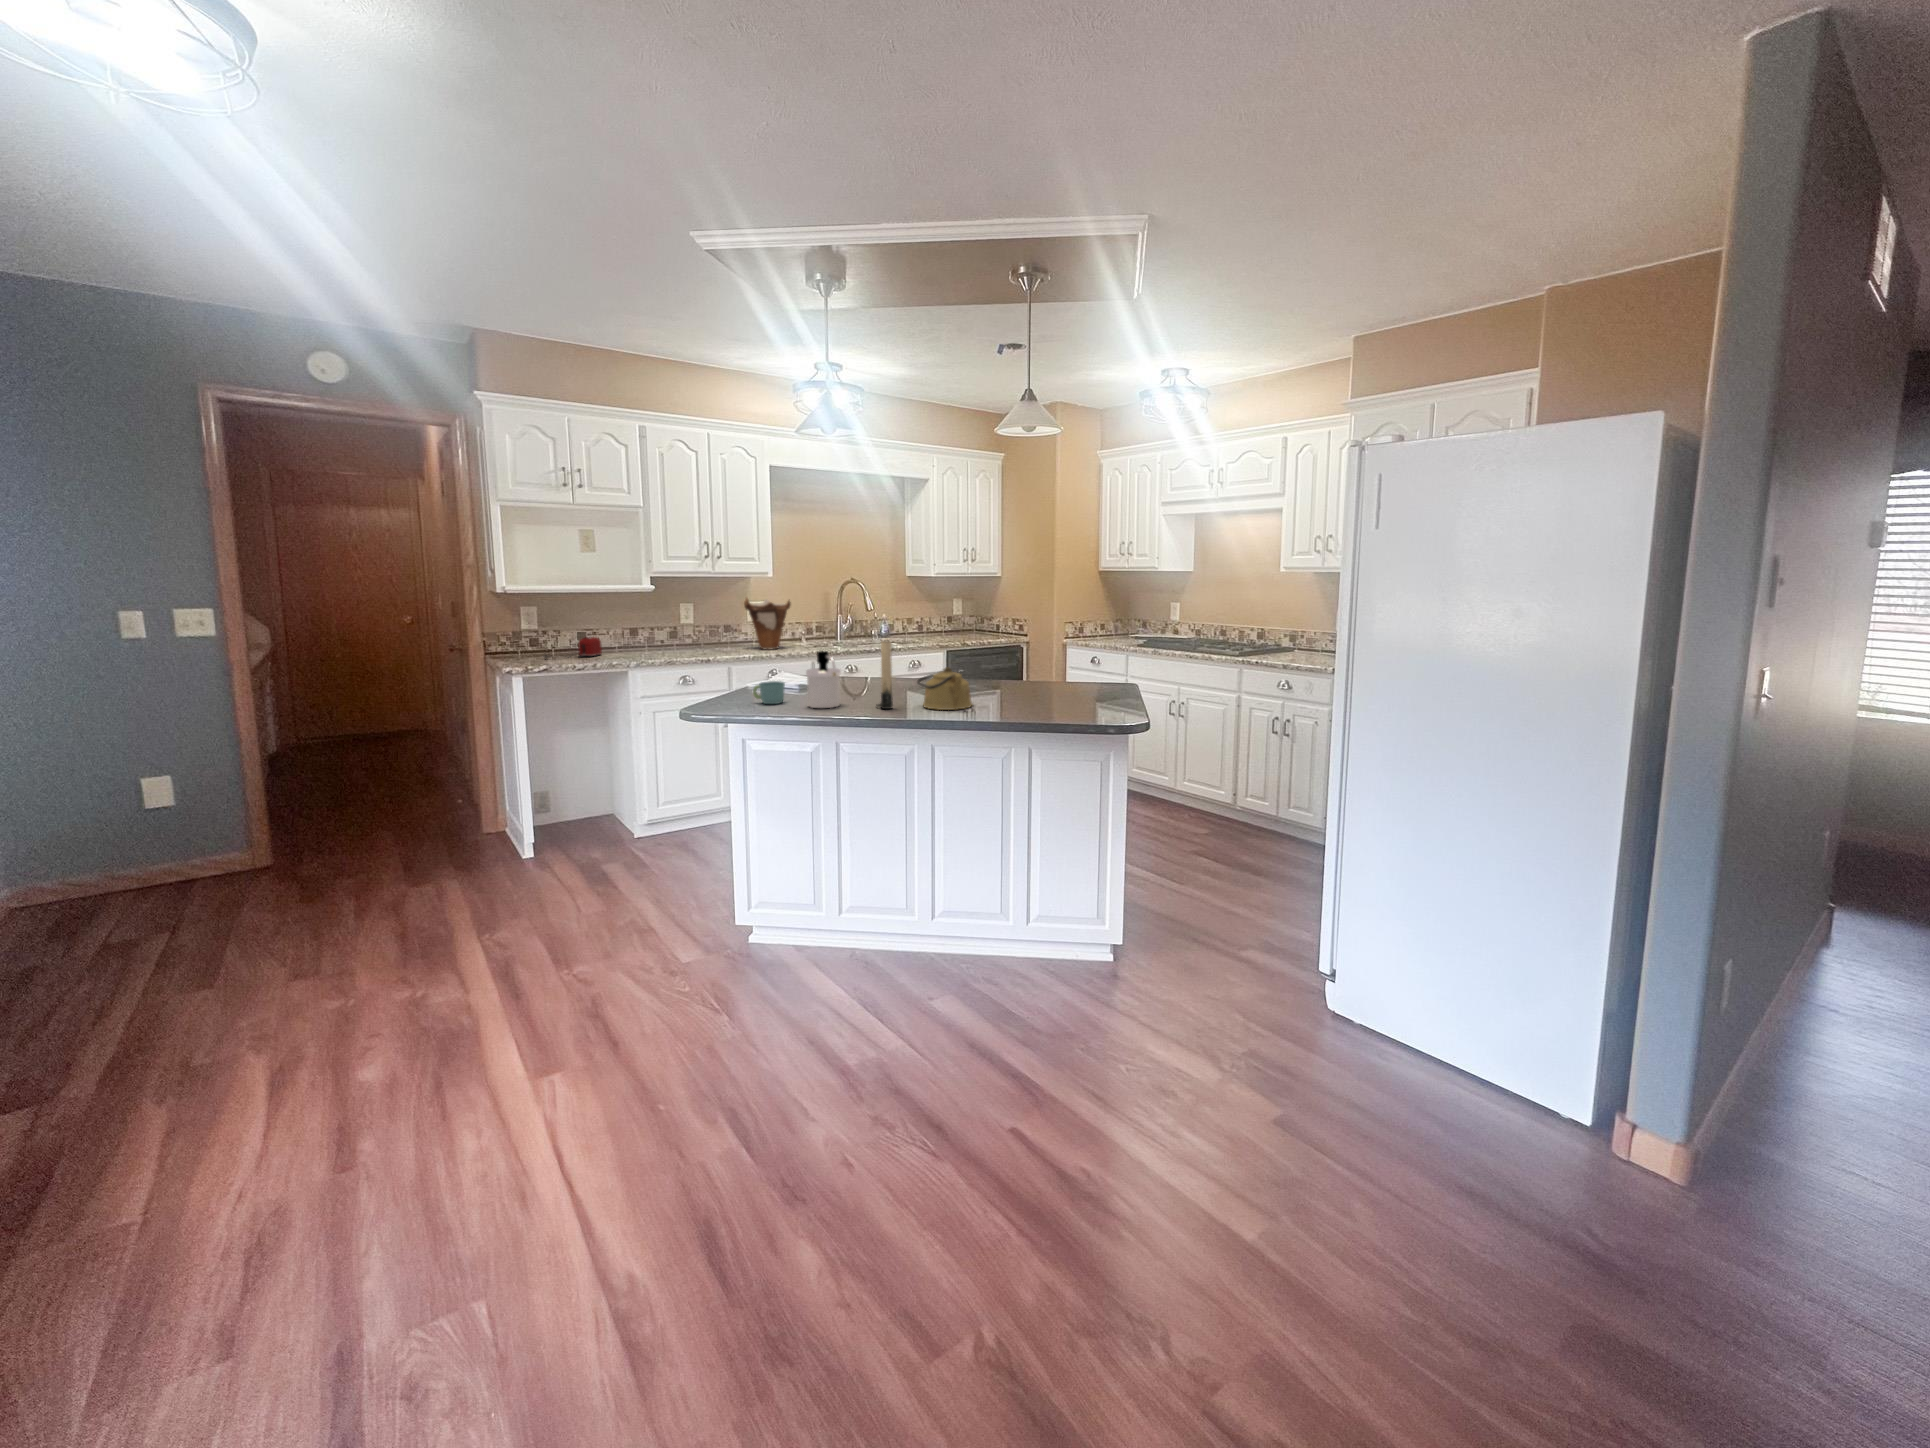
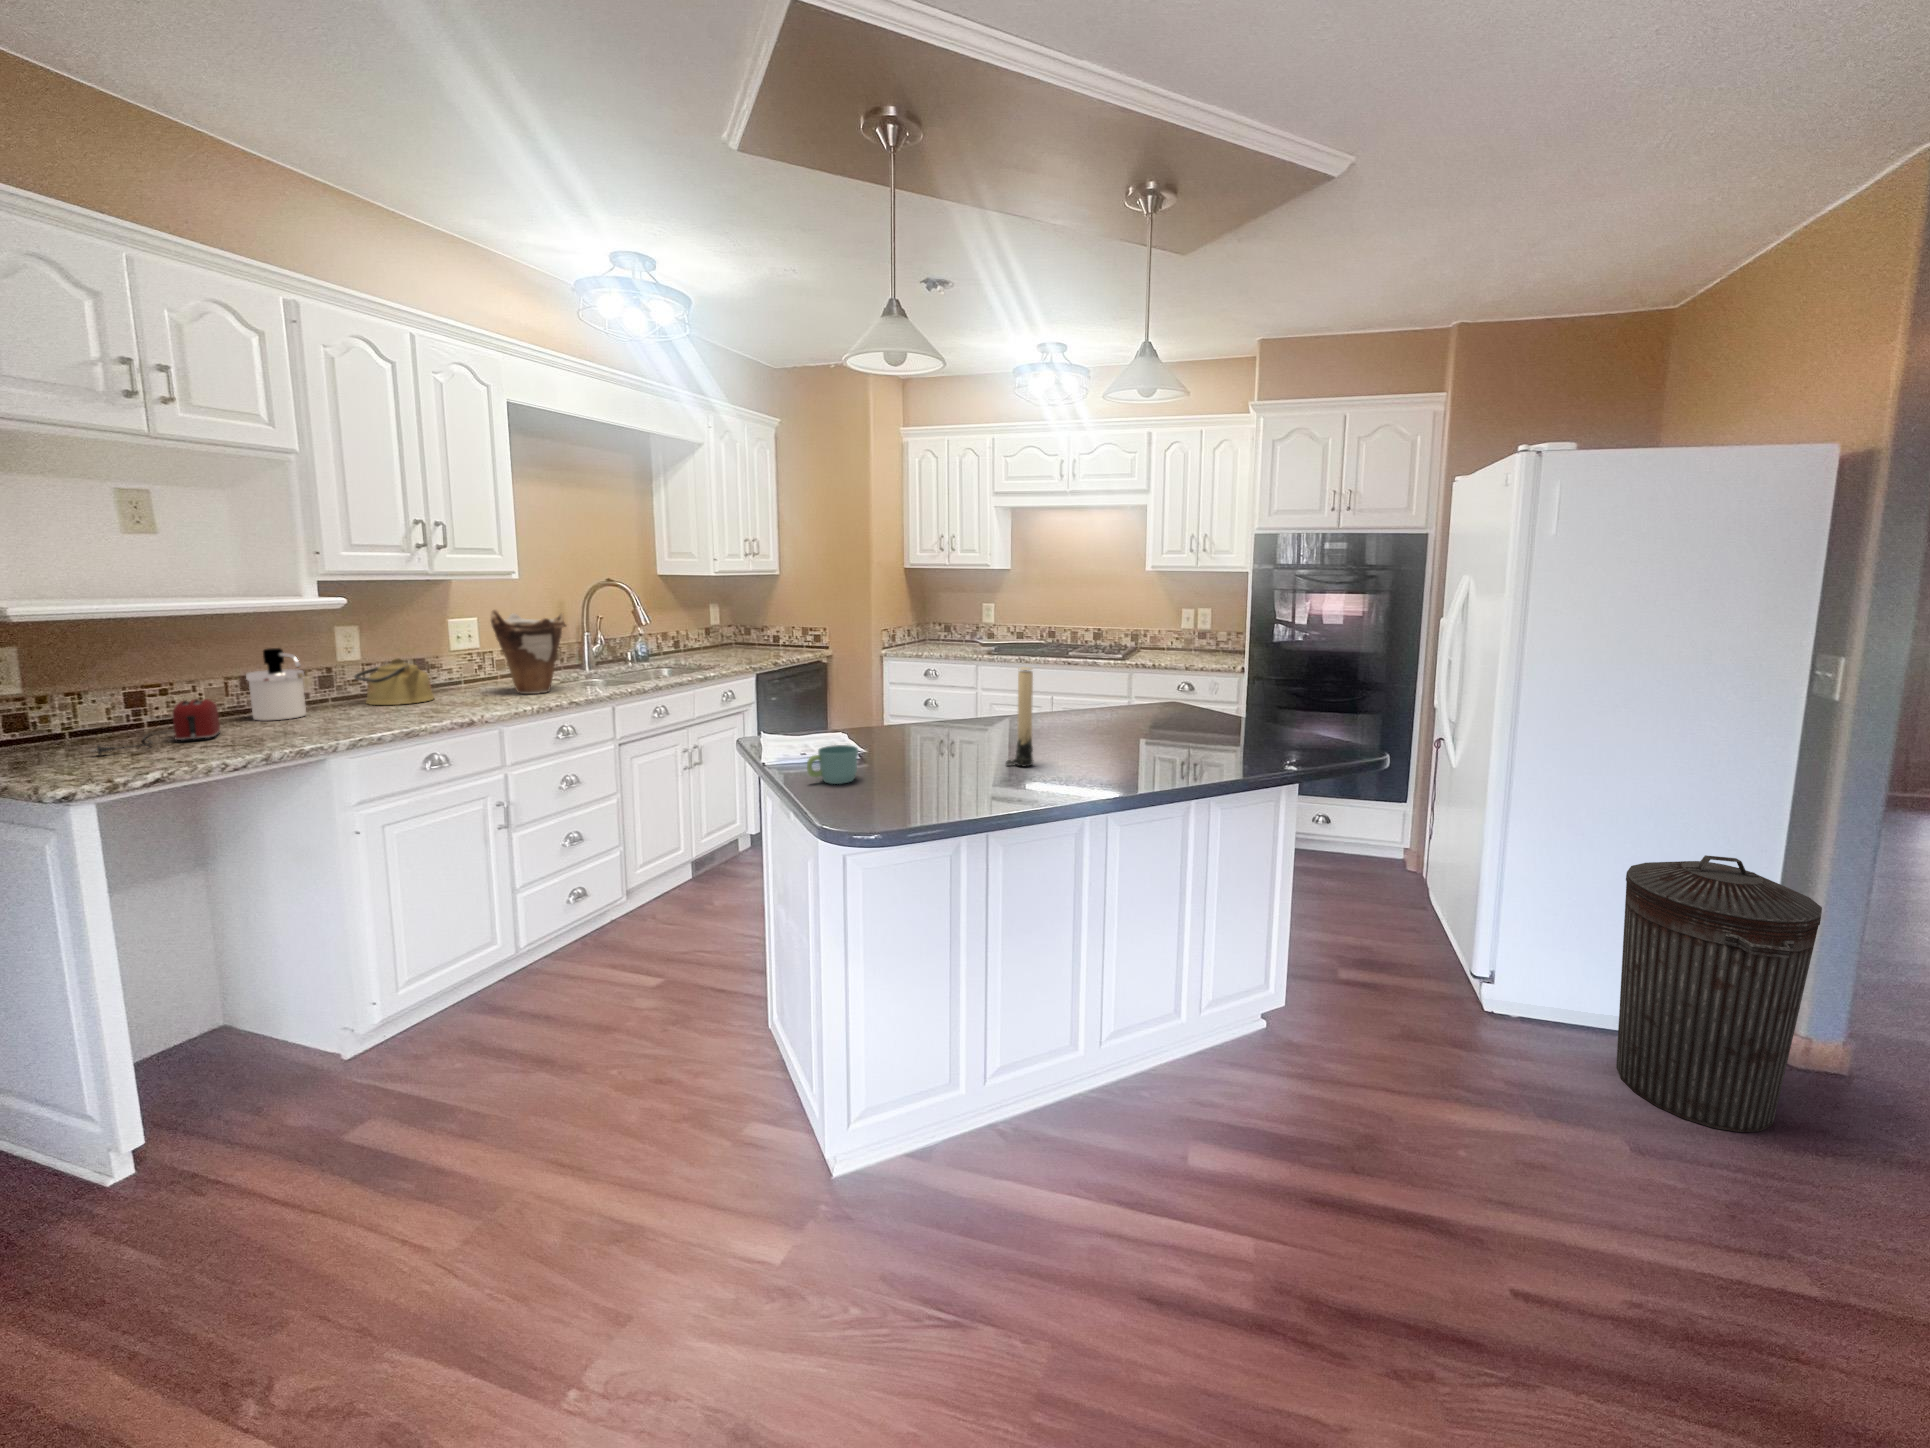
soap dispenser: present [806,651,841,708] -> present [246,648,306,721]
kettle: present [917,667,972,710] -> present [354,658,434,705]
trash can: none [1358,881,1550,1196] -> present [1616,855,1822,1132]

